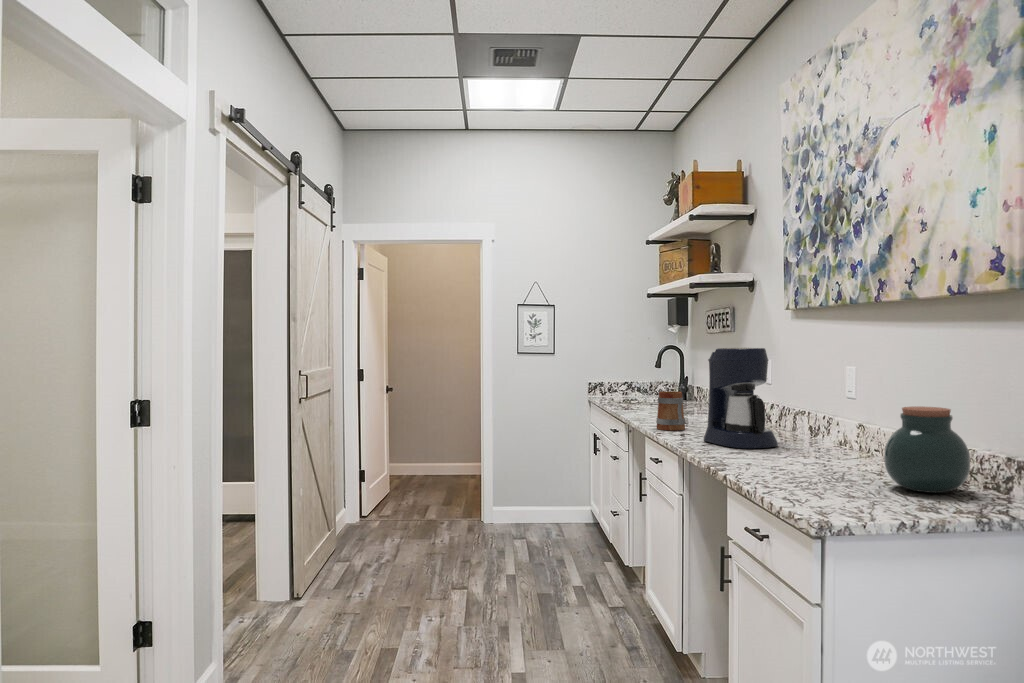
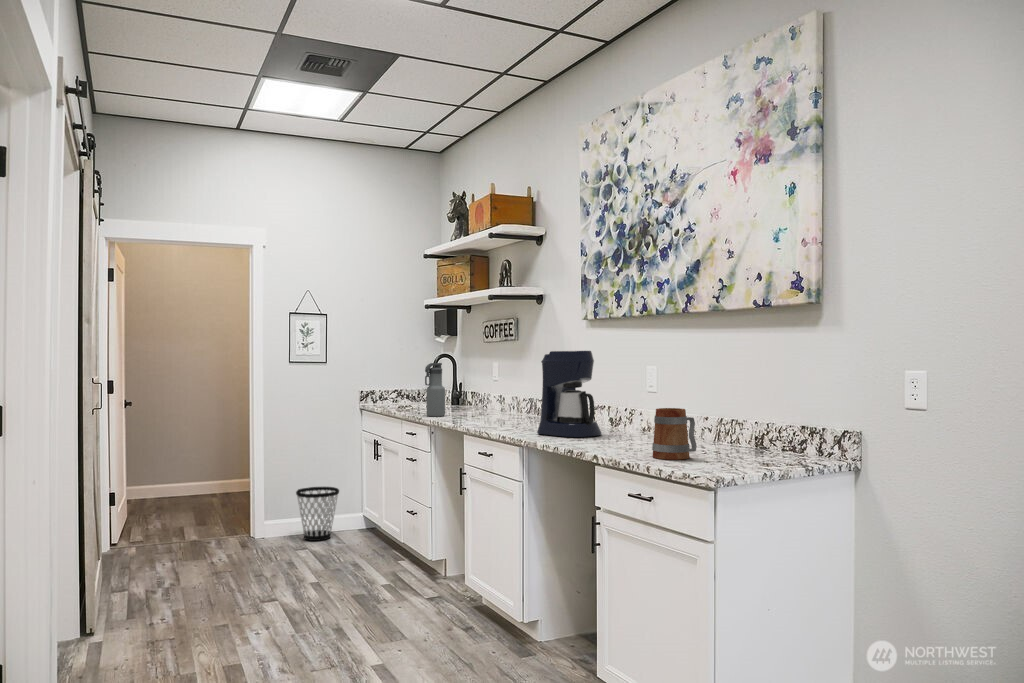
water bottle: none [626,356,647,413] -> present [425,363,445,417]
mug: present [656,391,685,430] -> present [652,408,697,460]
jar: present [884,406,970,493] -> none [719,391,778,456]
wastebasket: none [525,473,565,526] -> present [296,487,339,541]

